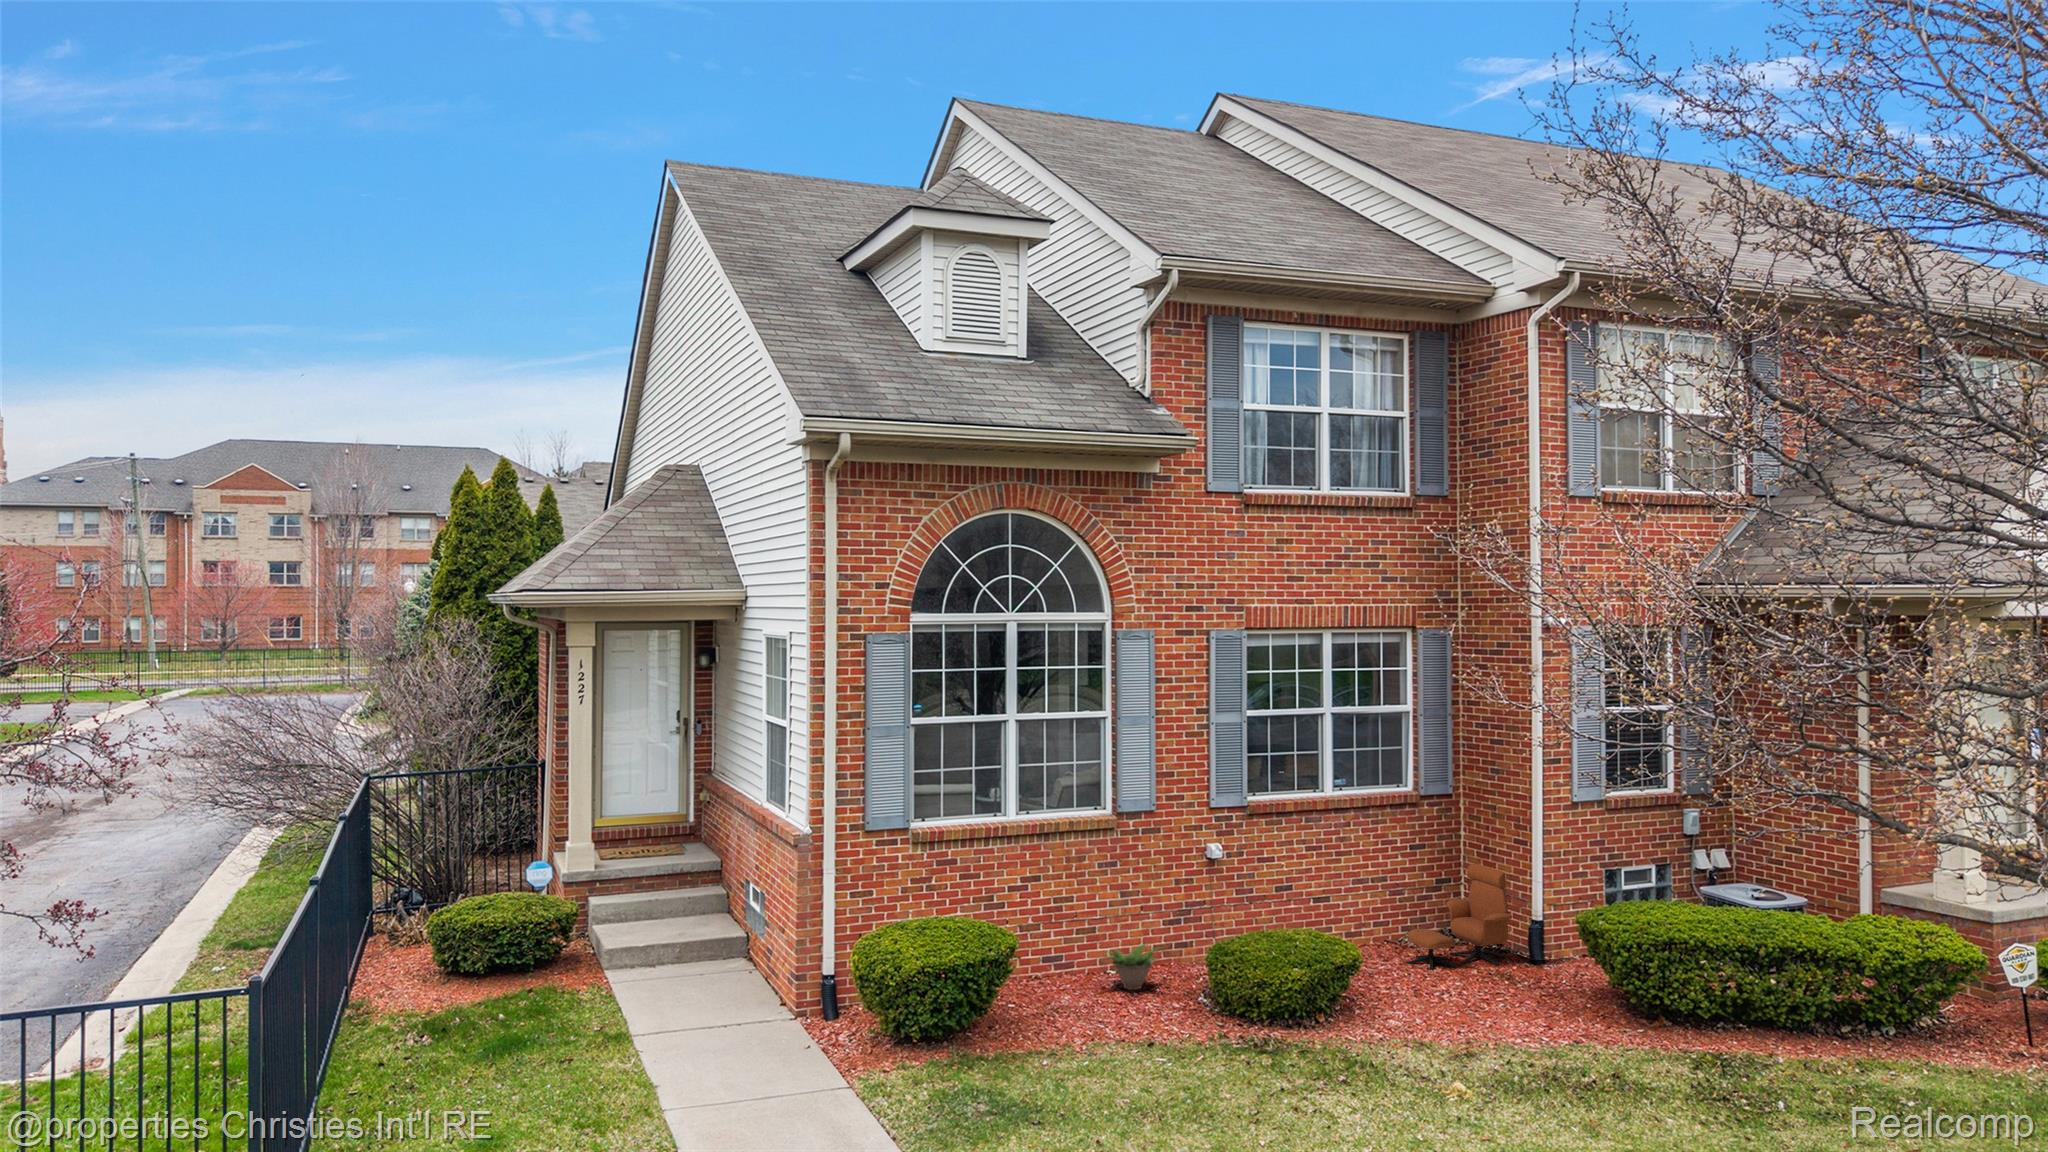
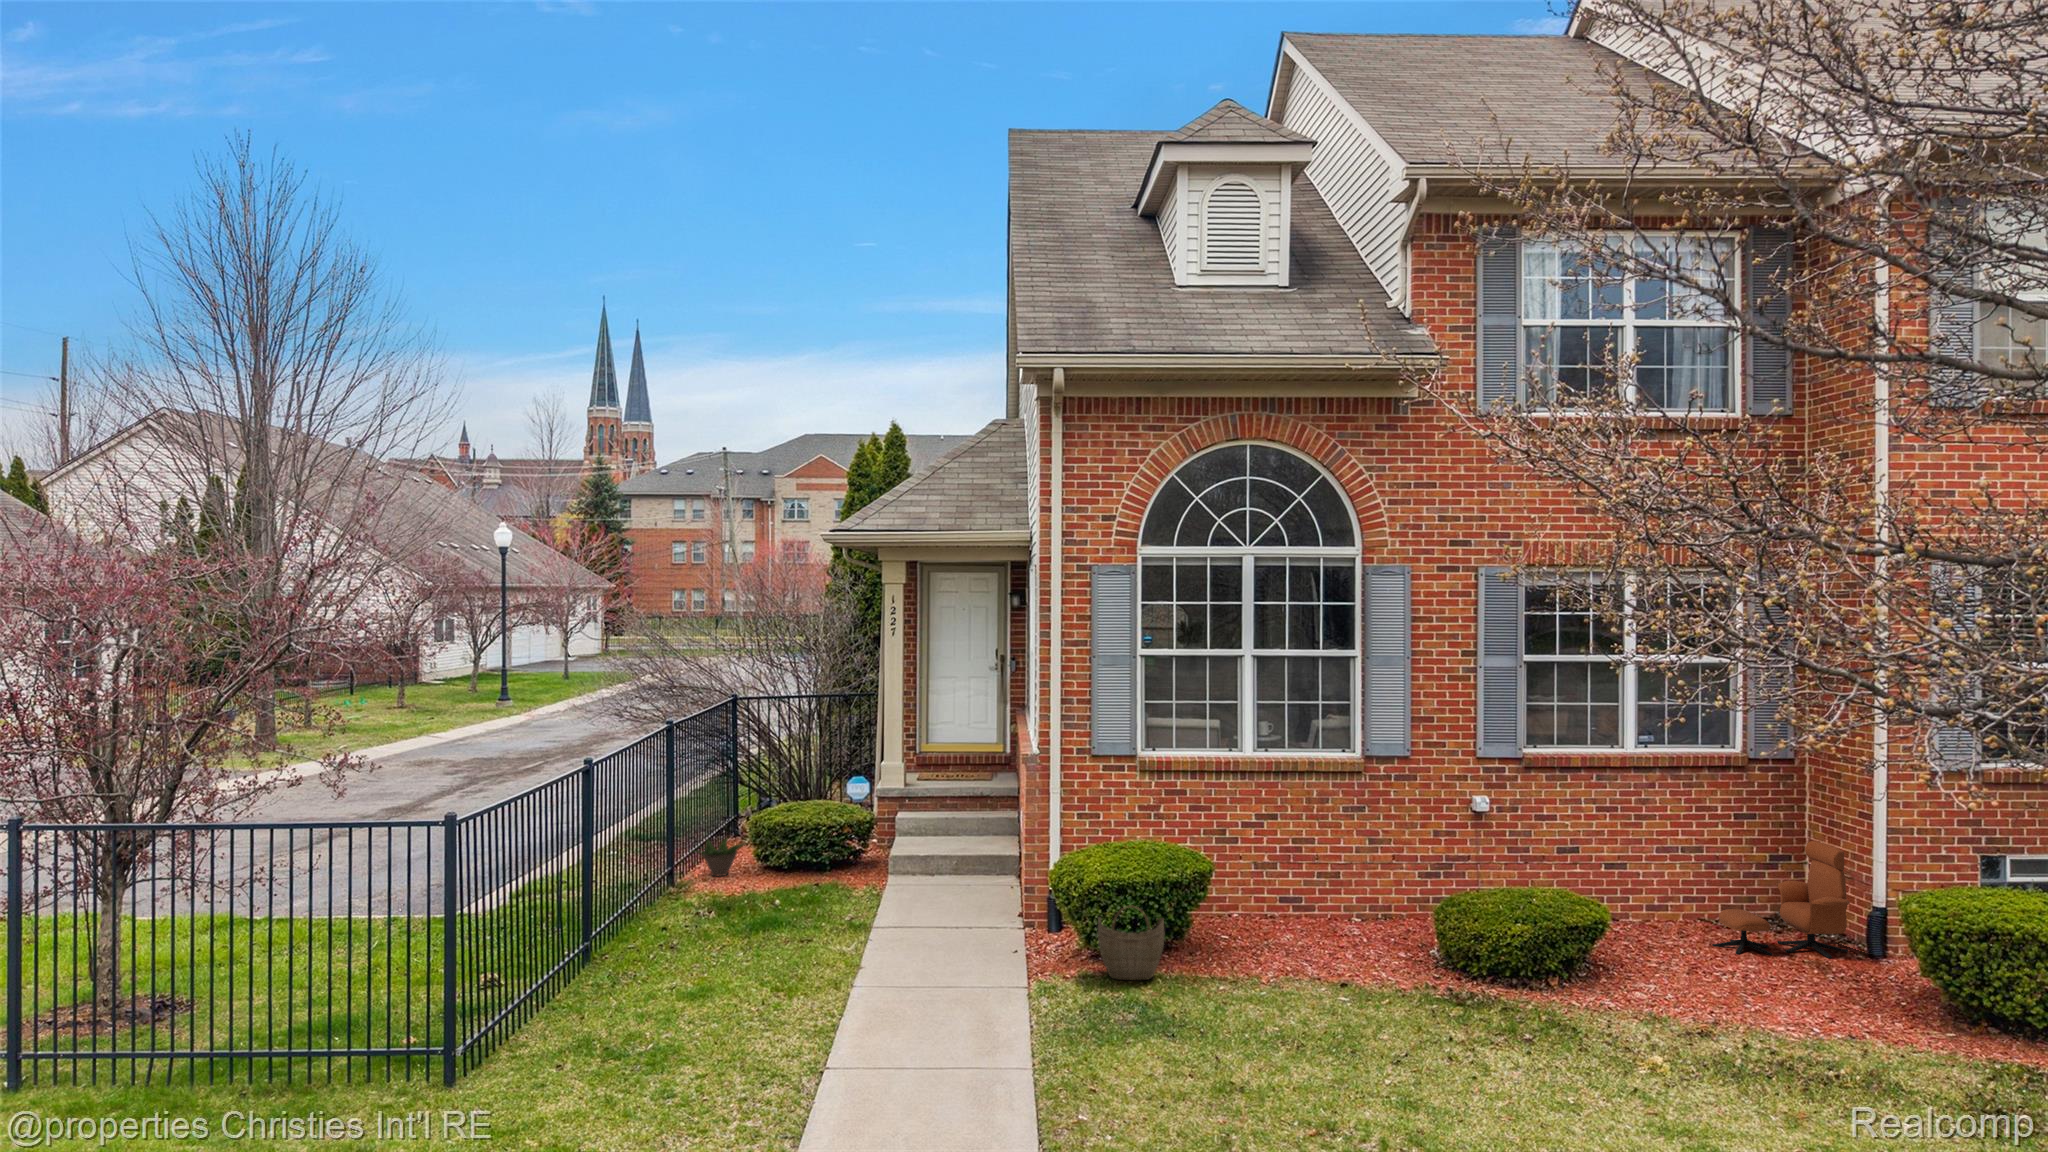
decorative plant: present [1104,944,1159,990] -> present [698,838,746,876]
woven basket: none [917,984,986,1075] -> present [1098,906,1164,980]

